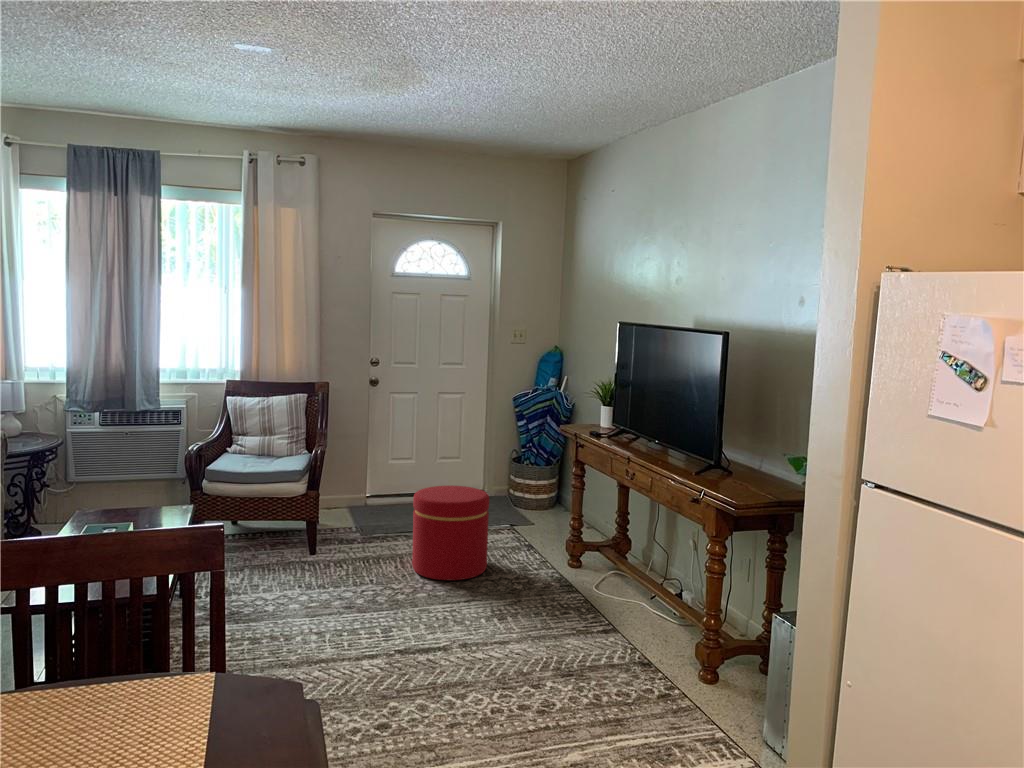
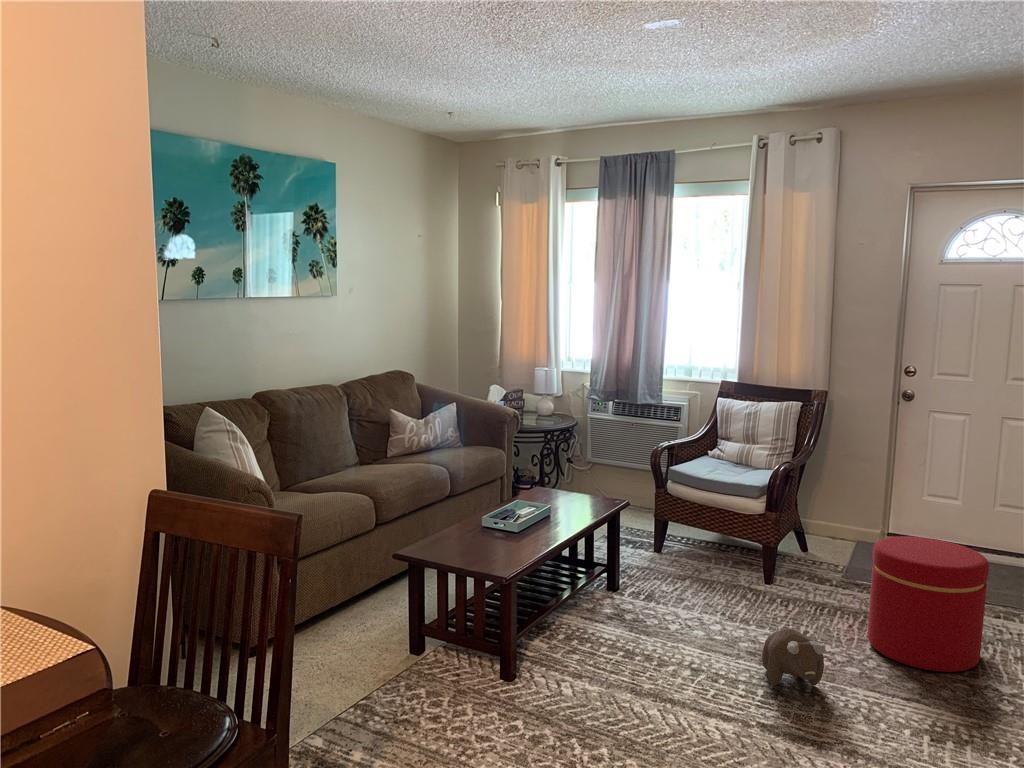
plush toy: none [365,574,422,623] -> present [762,628,825,686]

